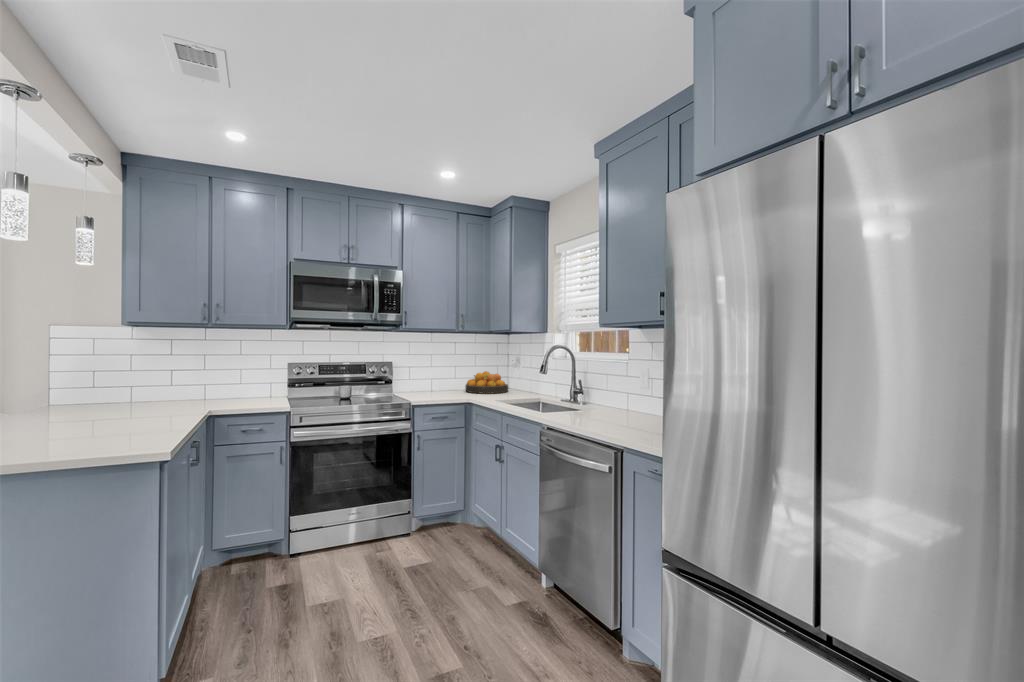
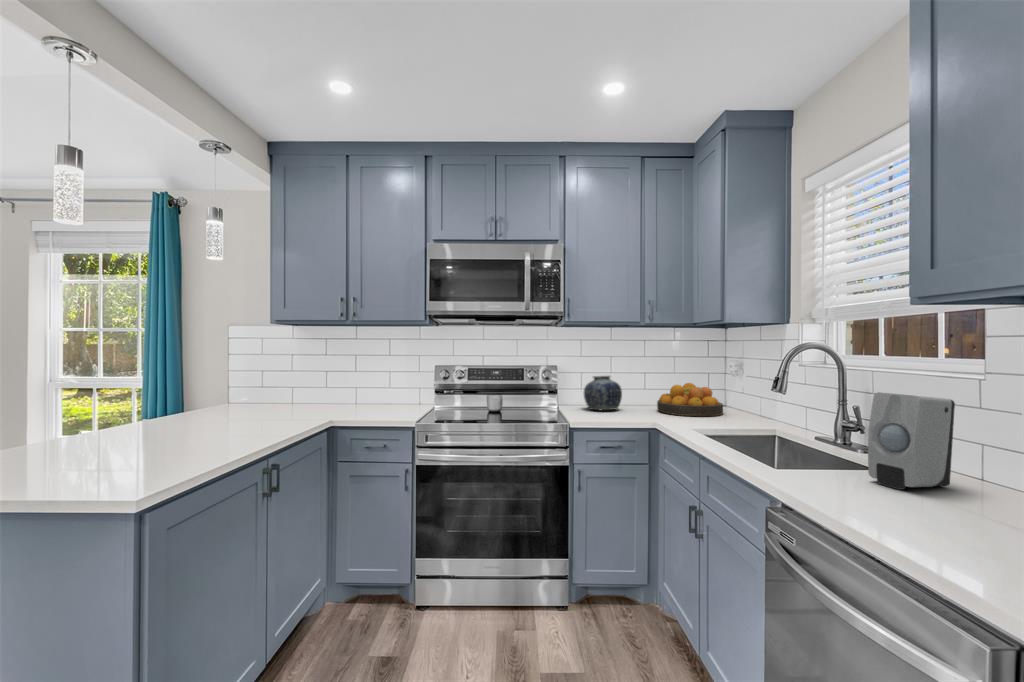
vase: none [413,368,441,393] -> present [584,376,622,410]
soap dispenser: none [588,371,622,418] -> present [868,392,955,490]

